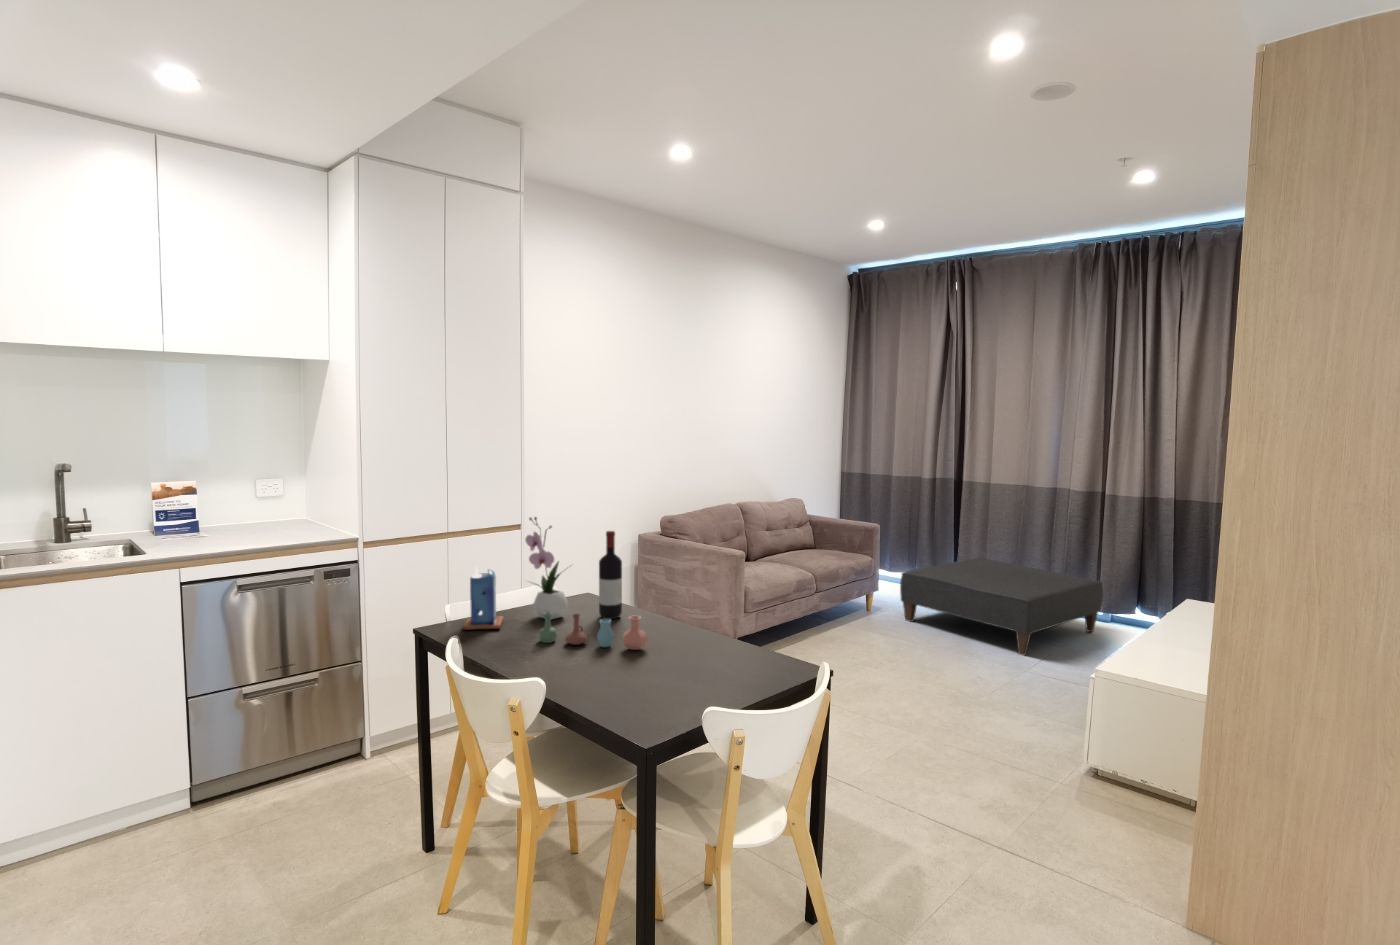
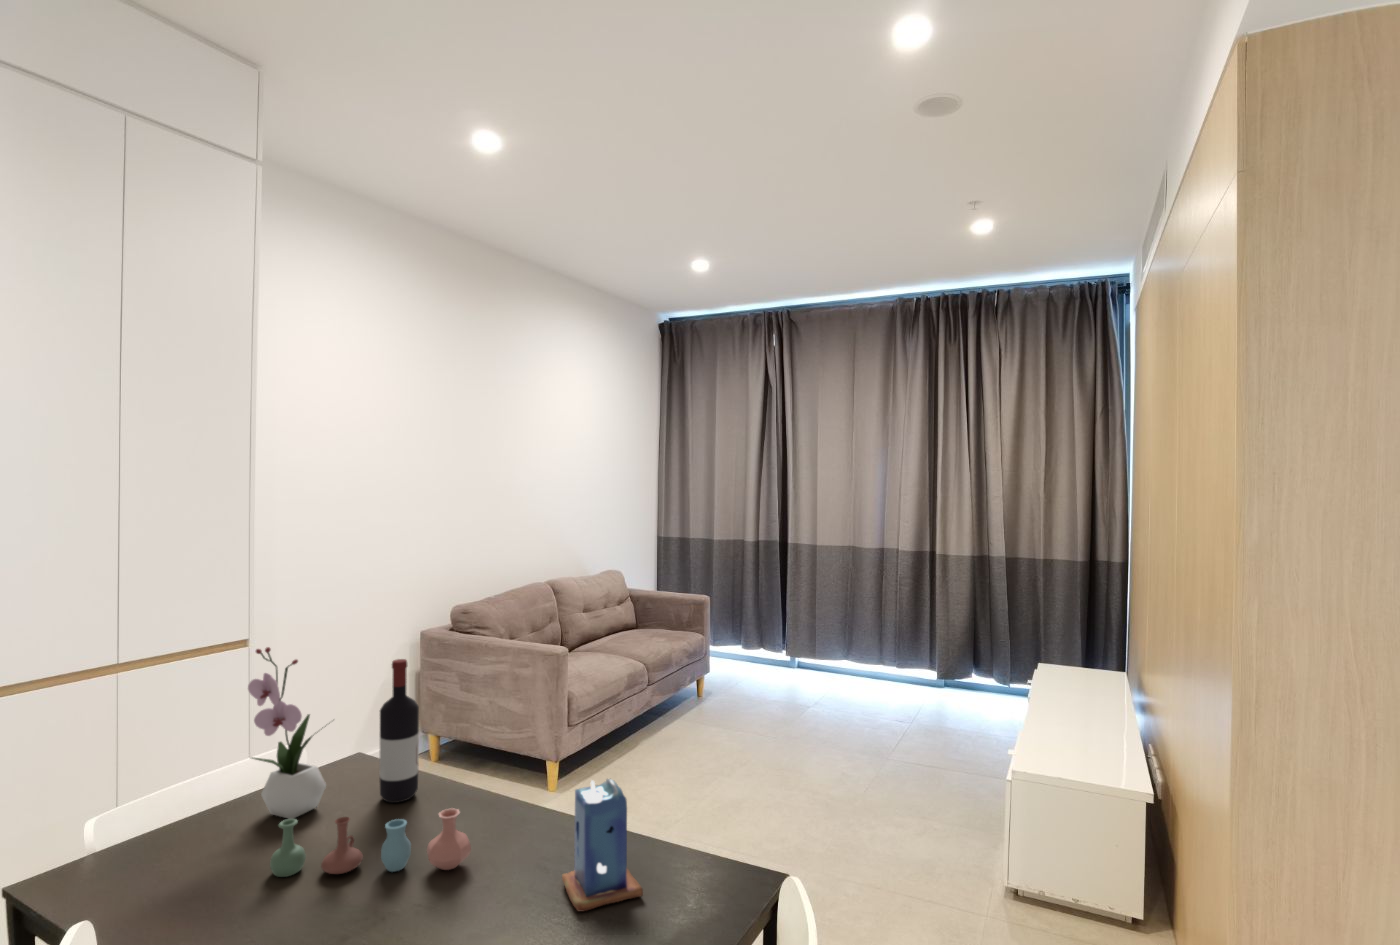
ottoman: present [900,558,1103,655] -> none [737,627,940,739]
candle: present [463,568,503,630] -> present [562,779,643,911]

